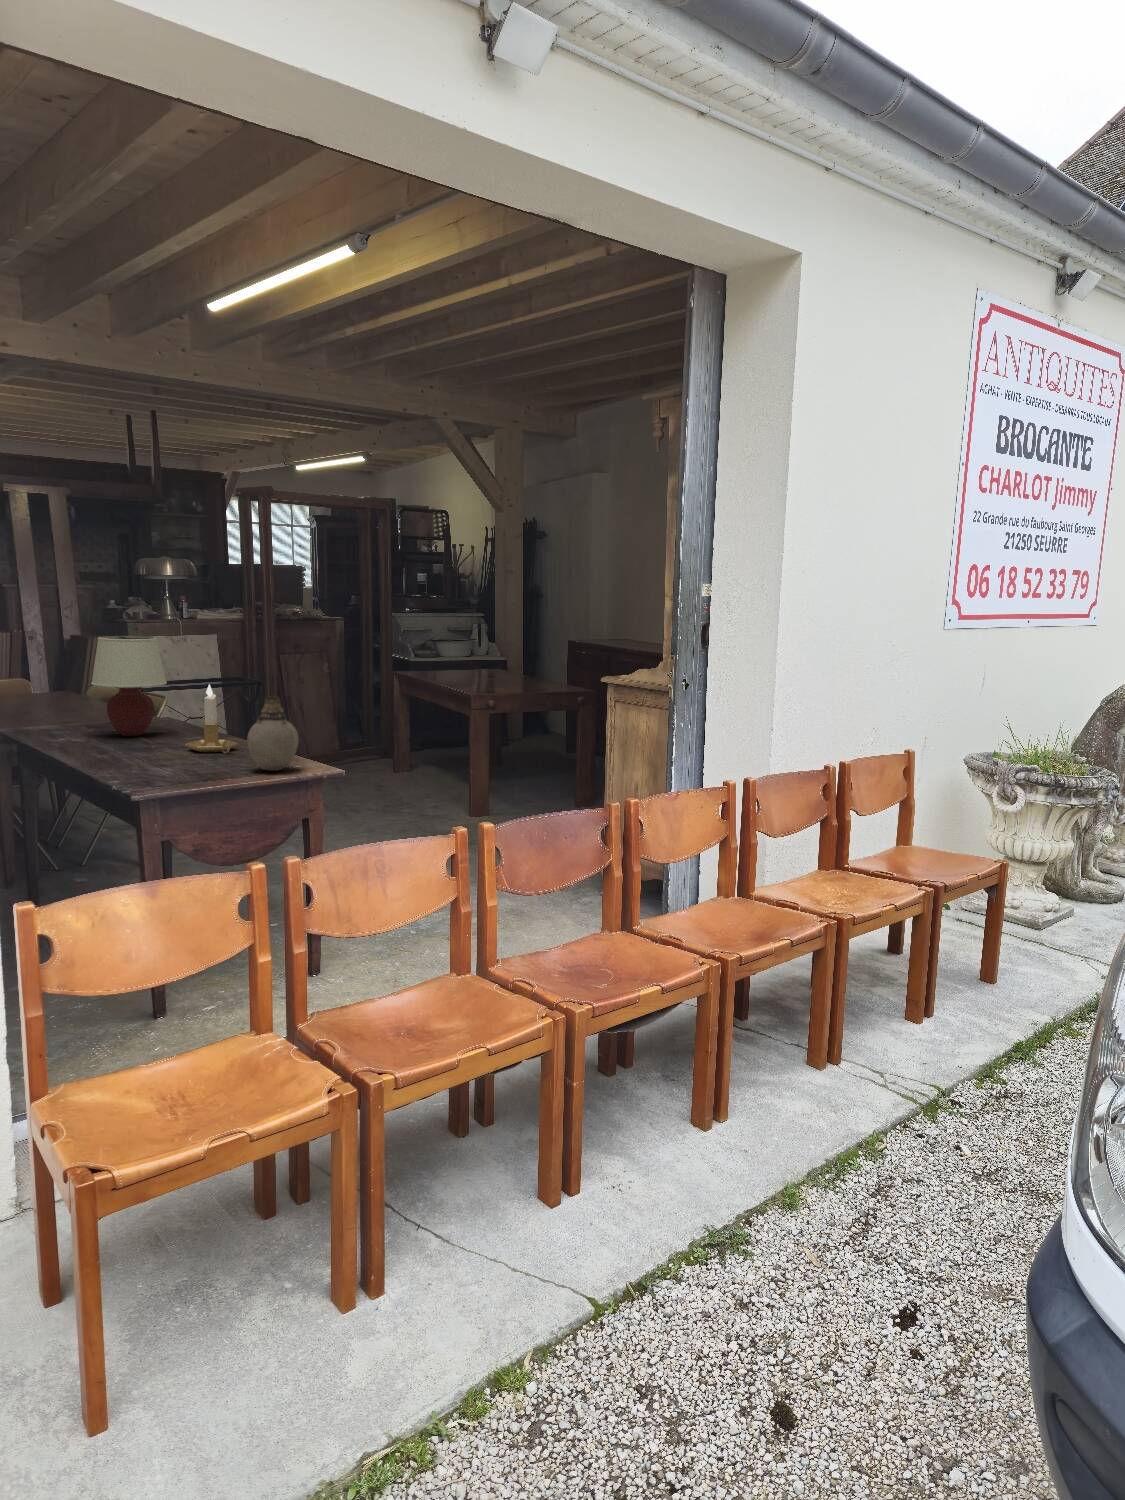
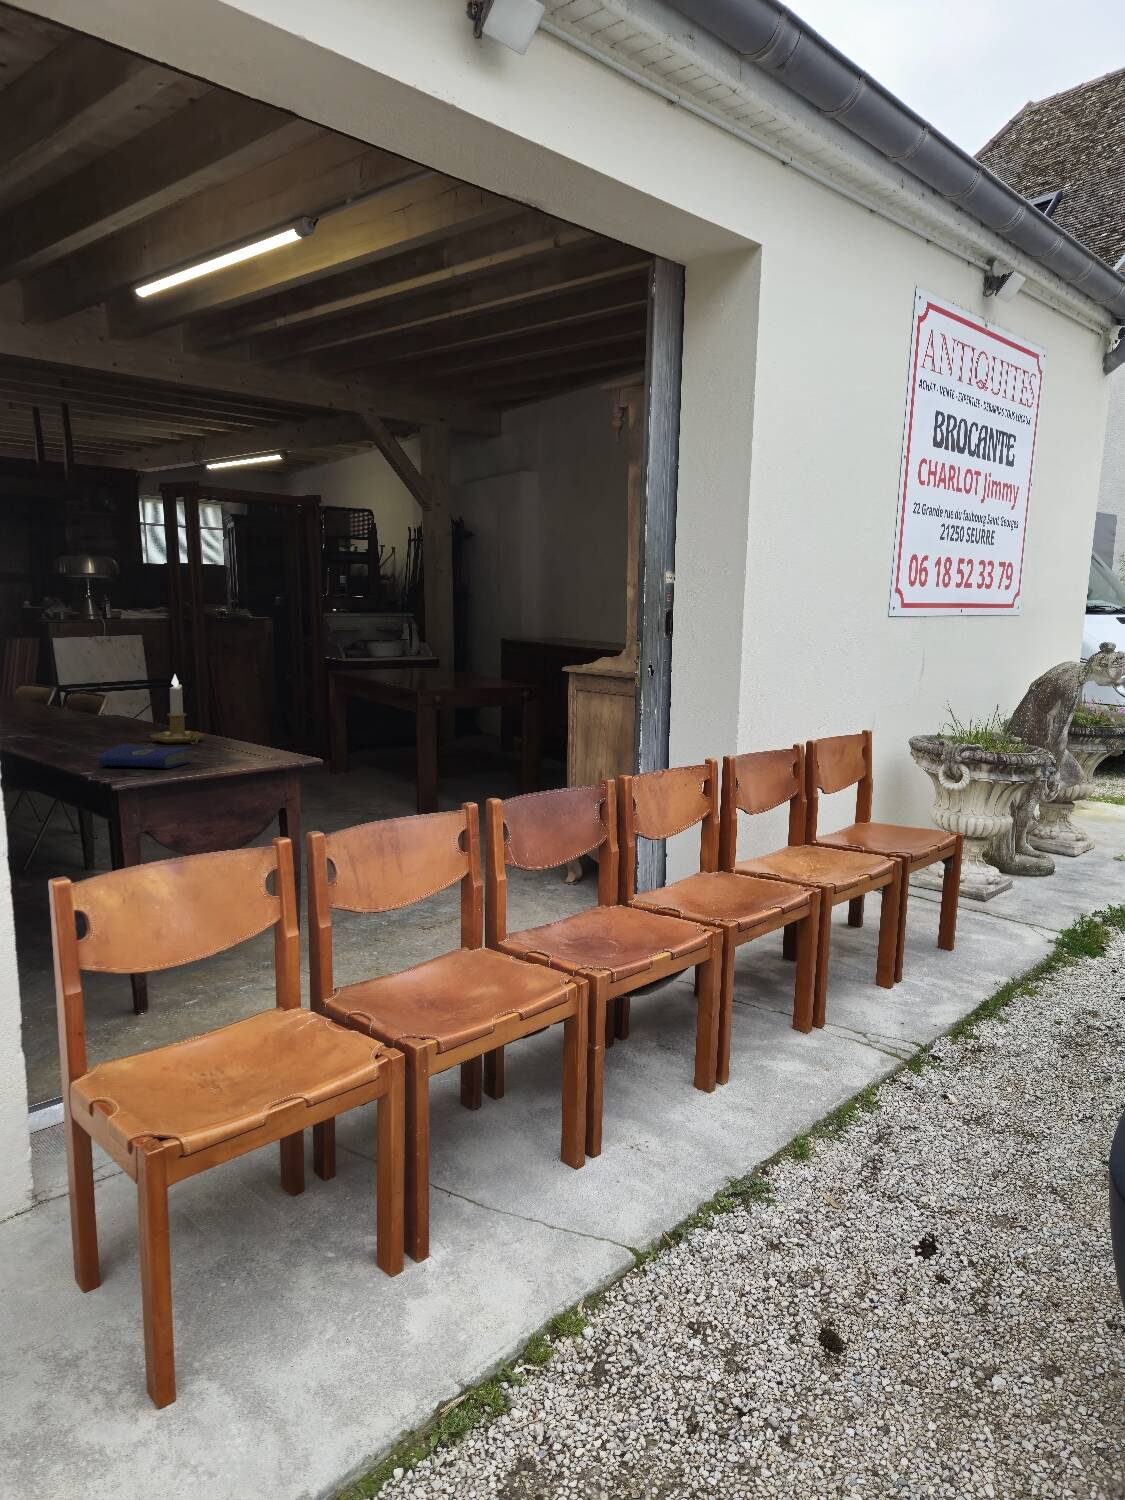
table lamp: present [91,636,167,736] -> none [44,628,123,730]
vase: present [248,697,298,771] -> none [225,683,276,758]
hardcover book: none [124,755,213,780] -> present [99,744,190,768]

